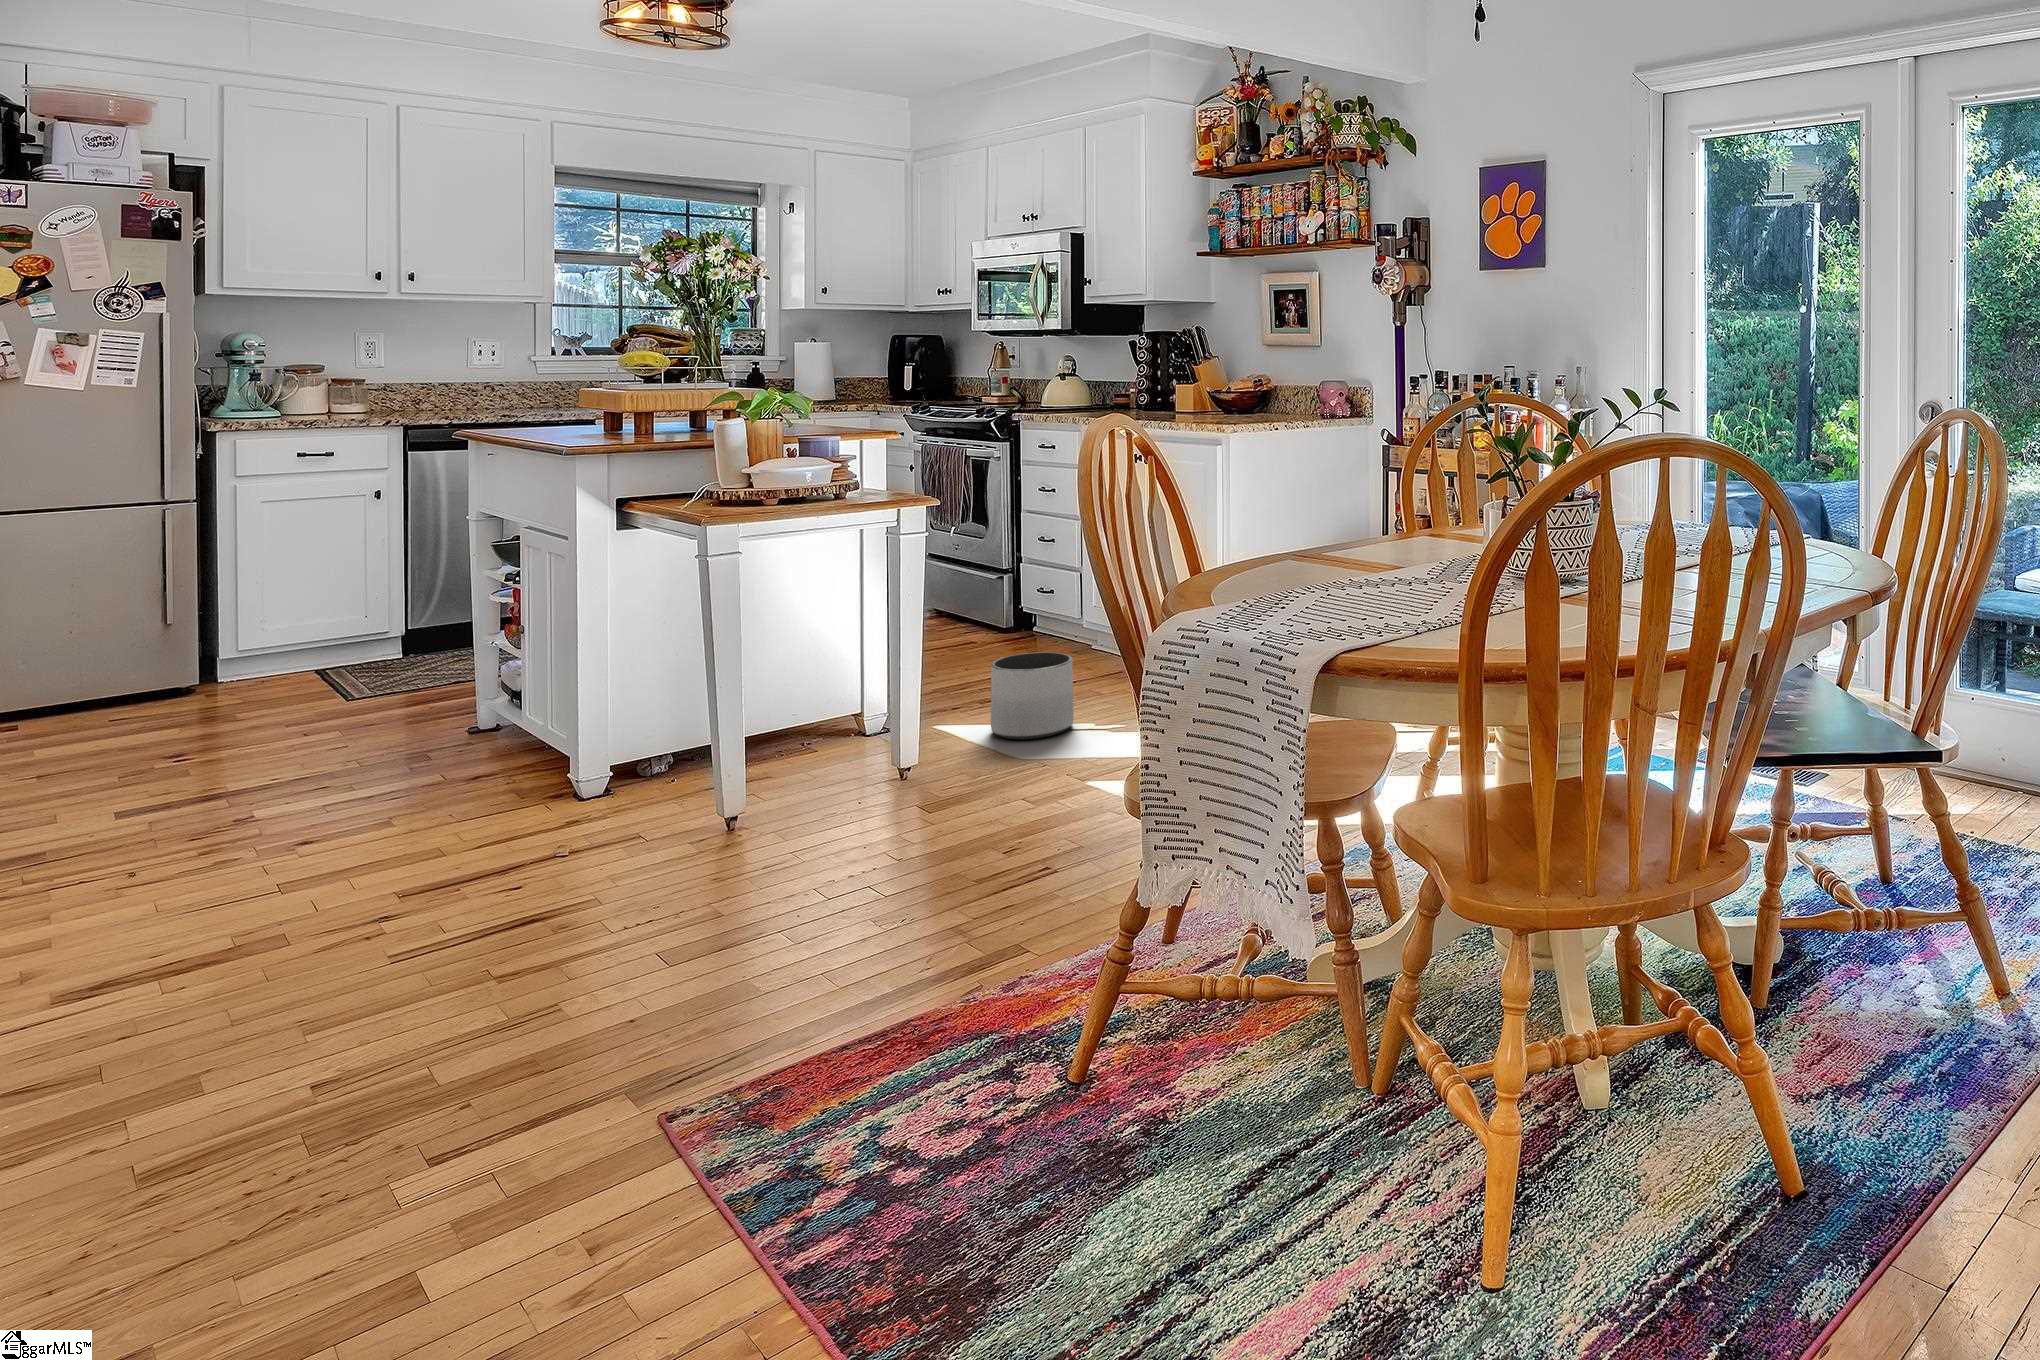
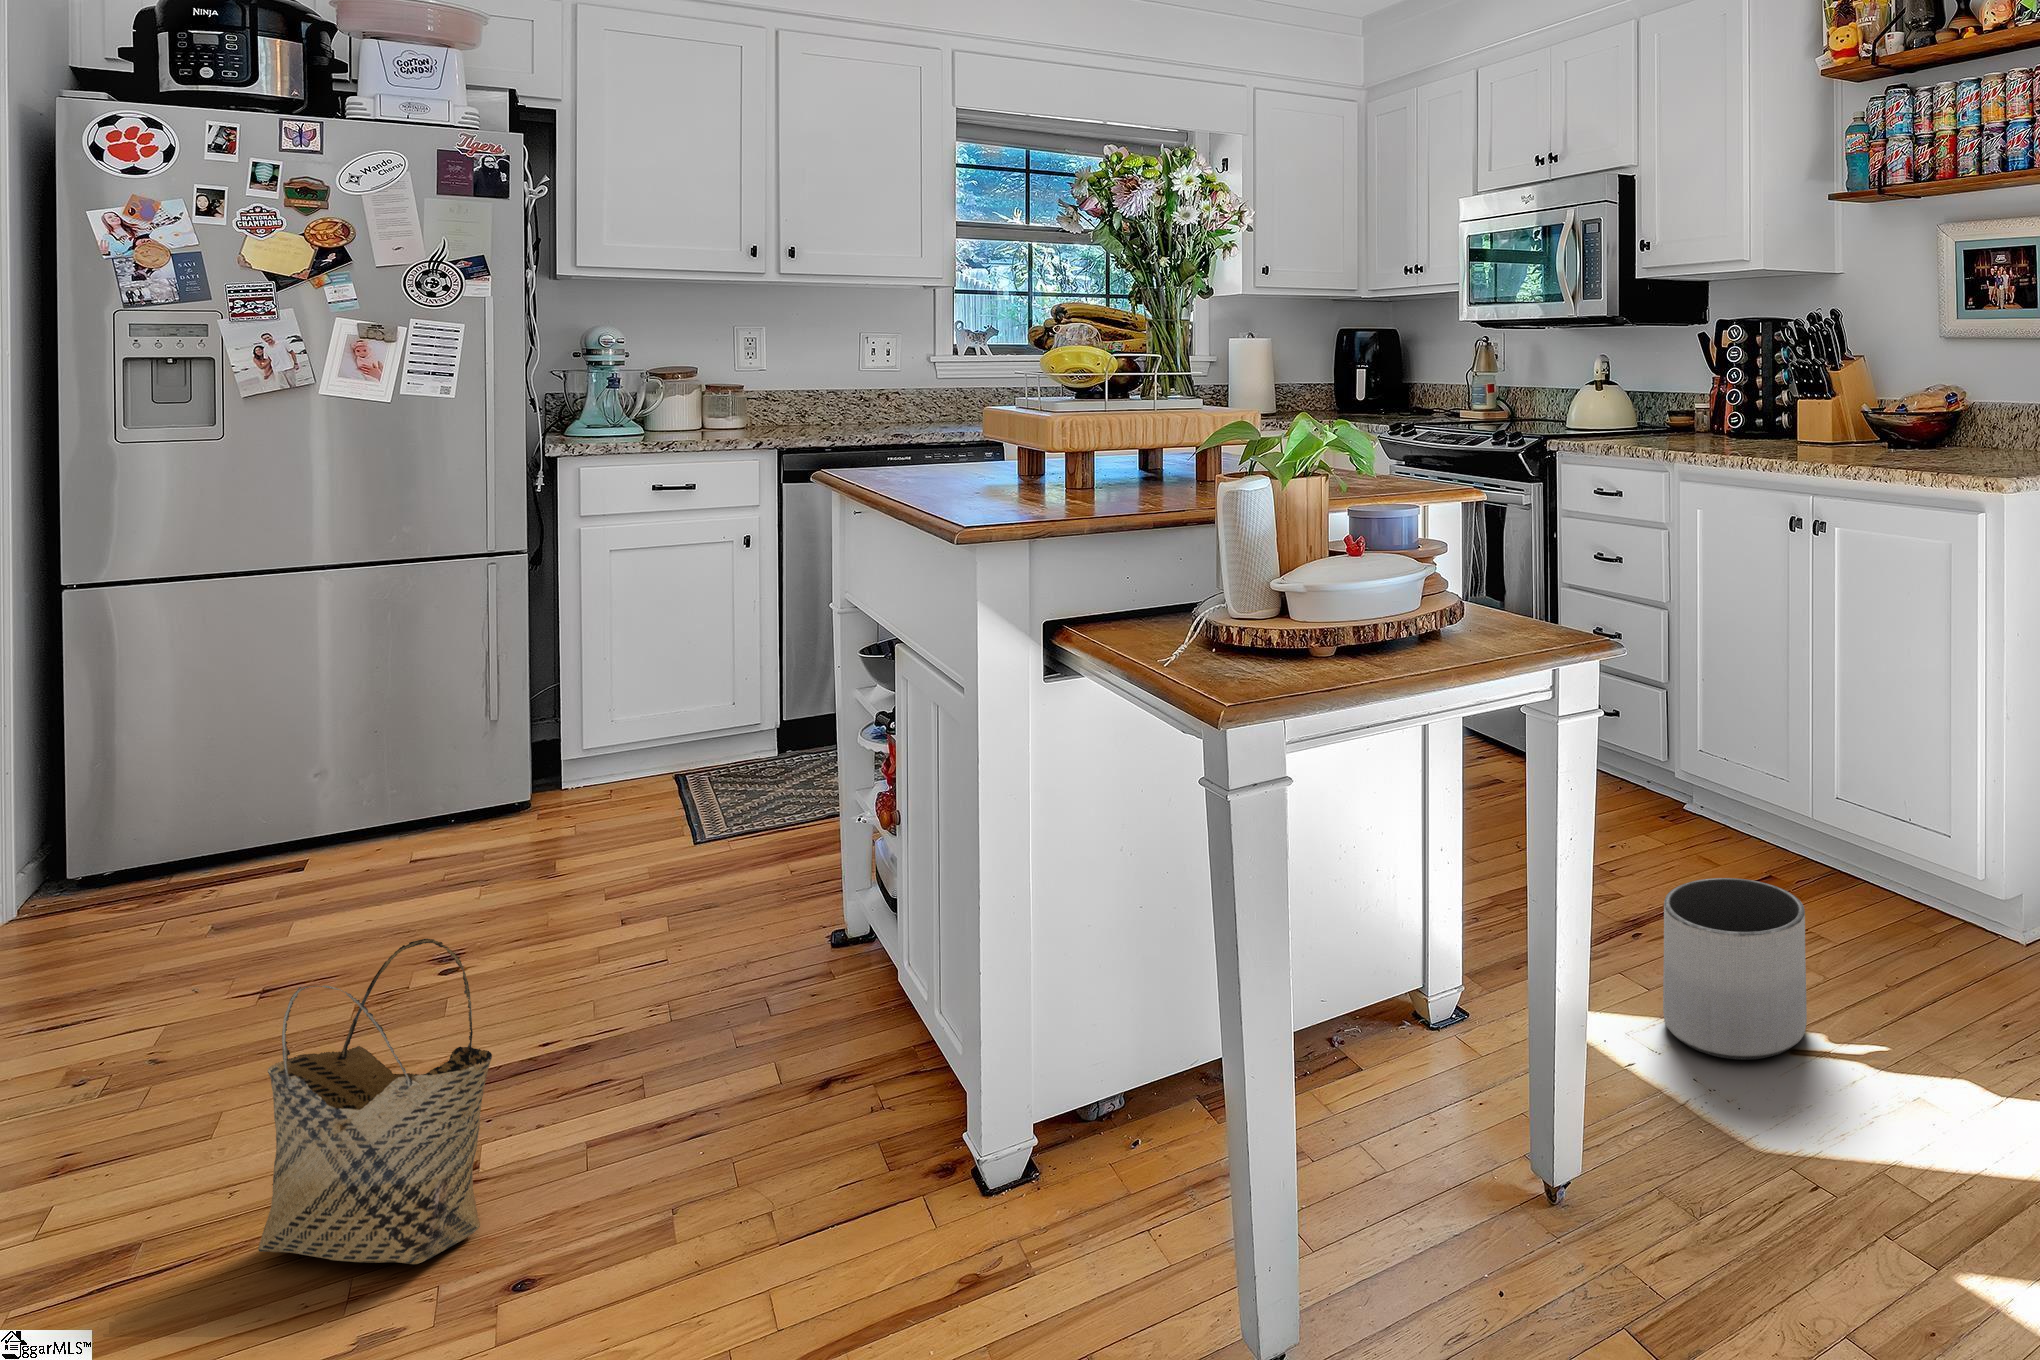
woven basket: none [104,684,251,850] -> present [258,939,492,1264]

